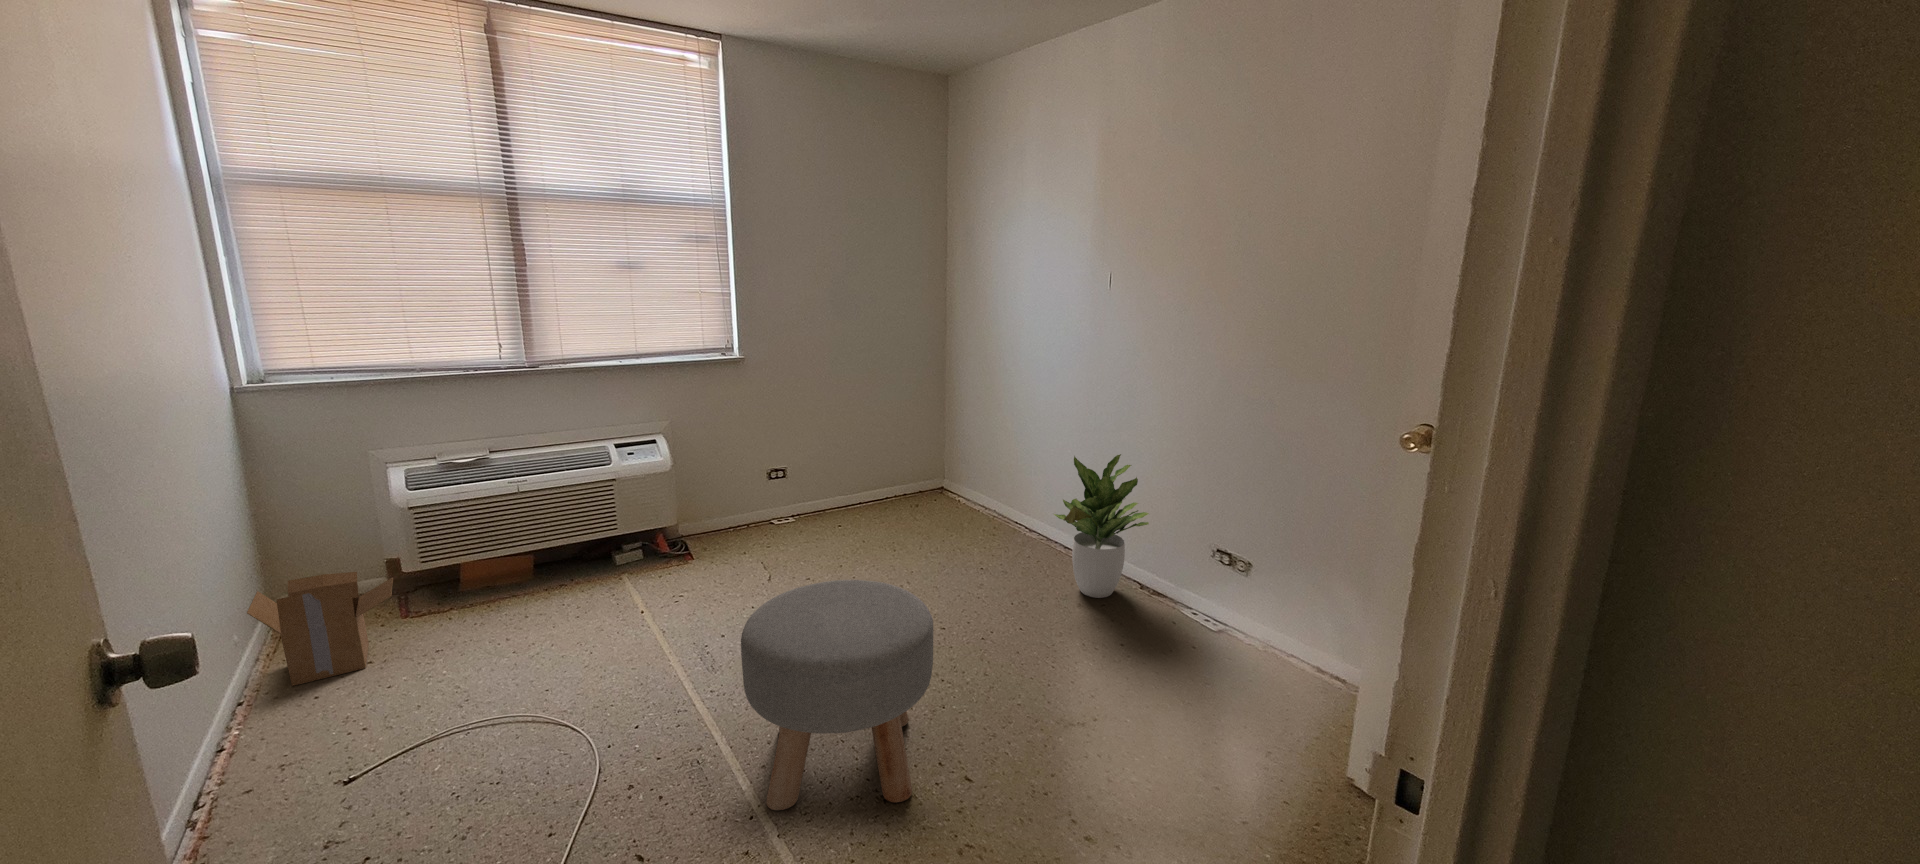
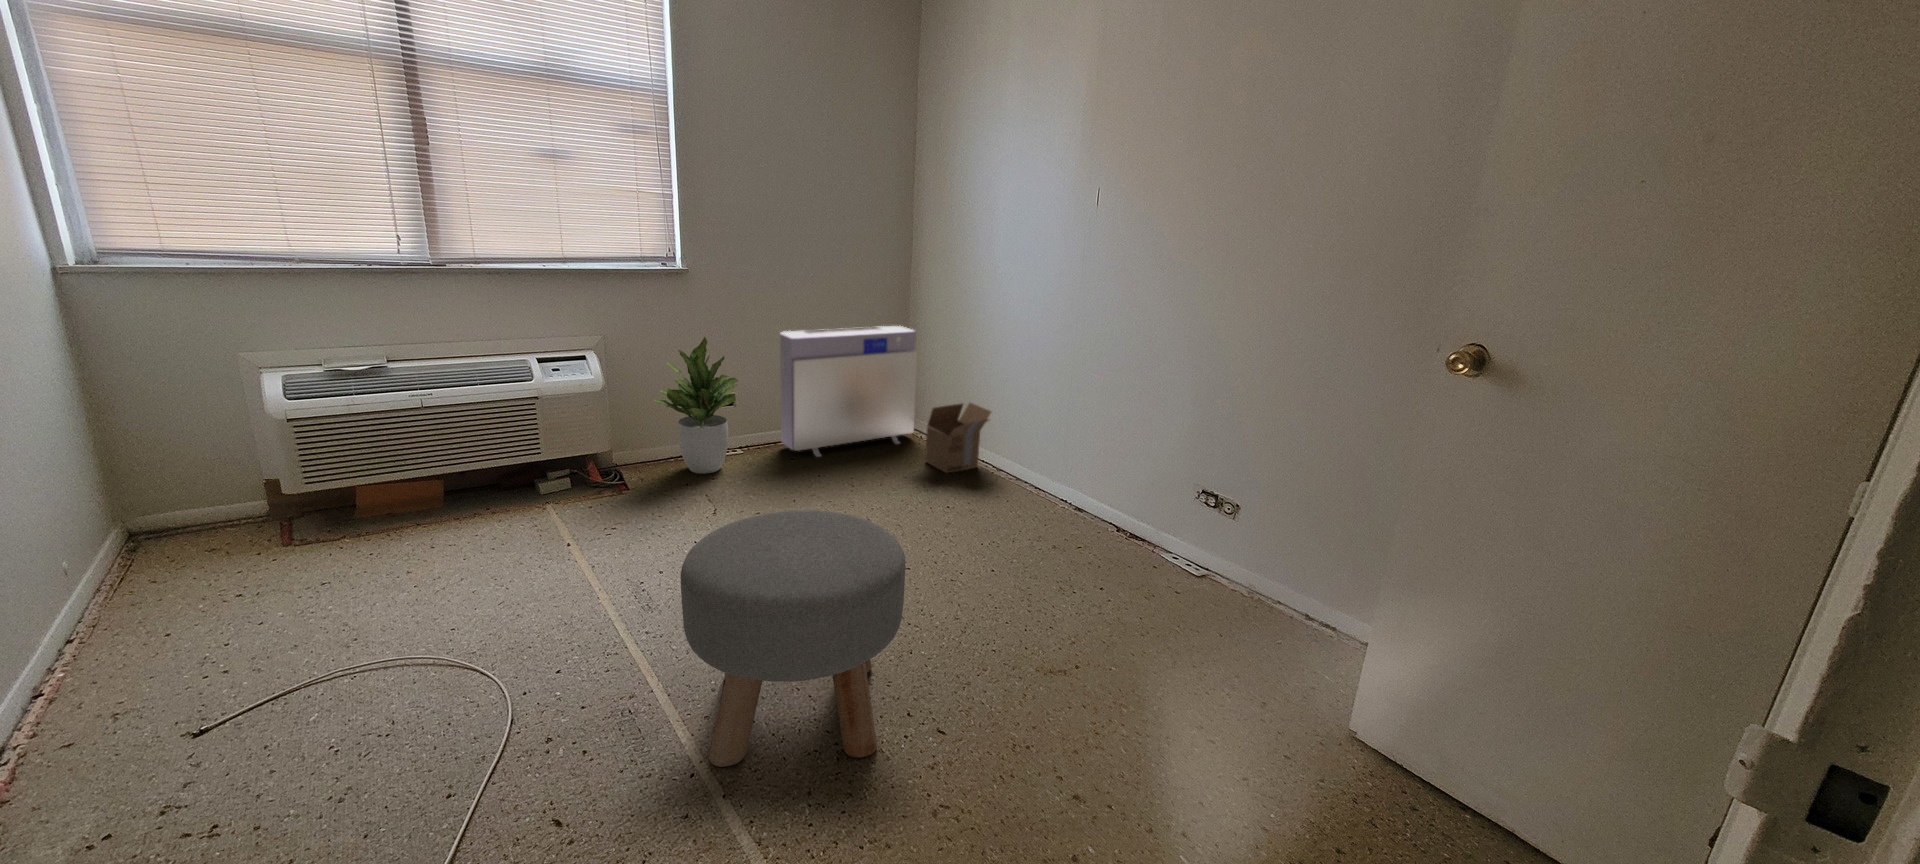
air purifier: none [826,398,952,523] -> present [780,326,917,457]
potted plant: present [1054,454,1149,598] -> present [654,337,738,474]
cardboard box: present [247,572,393,686] -> present [912,403,991,473]

